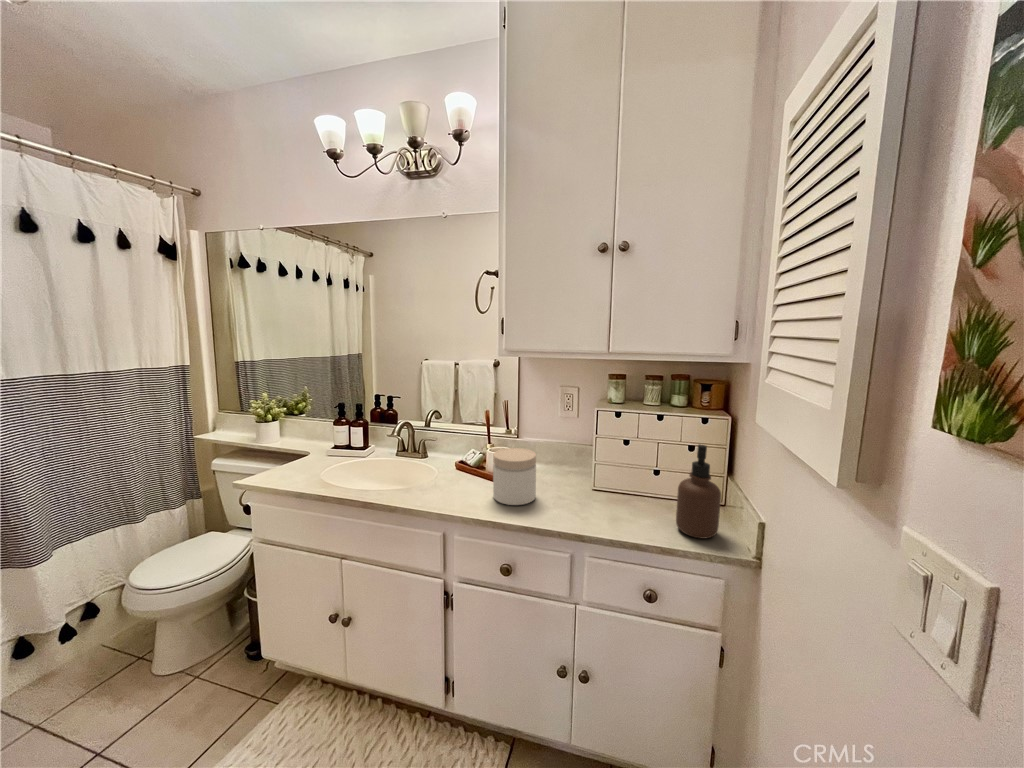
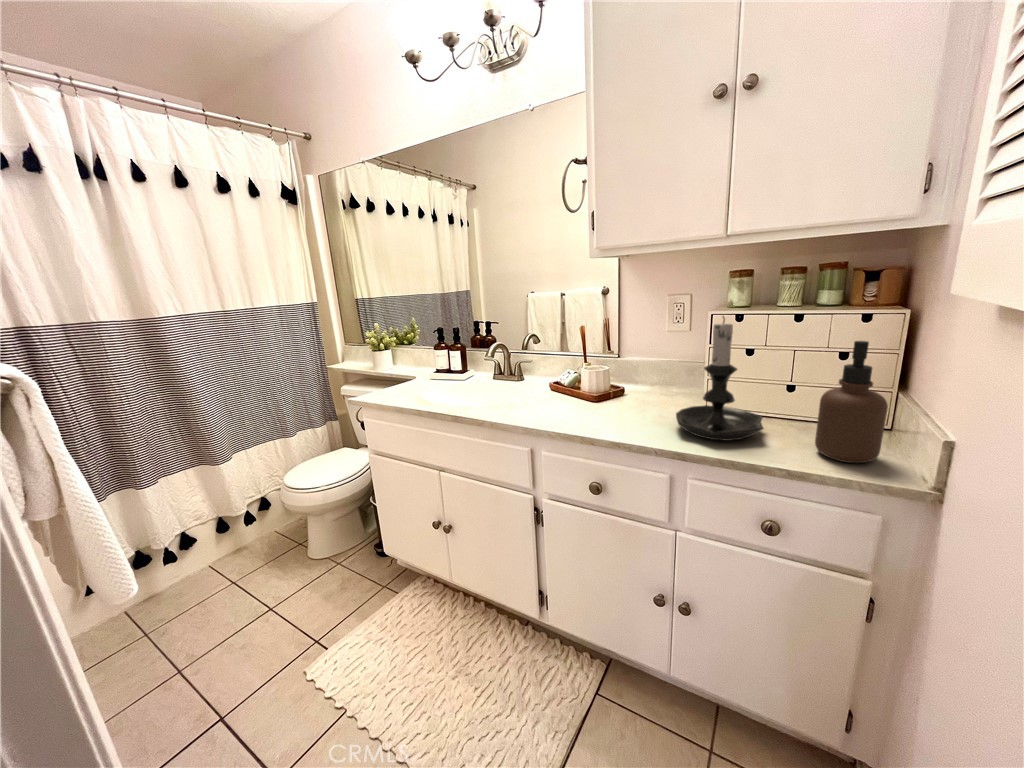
candle holder: none [572,418,640,522] -> present [676,316,763,441]
jar: present [493,448,536,505] -> none [584,362,633,422]

